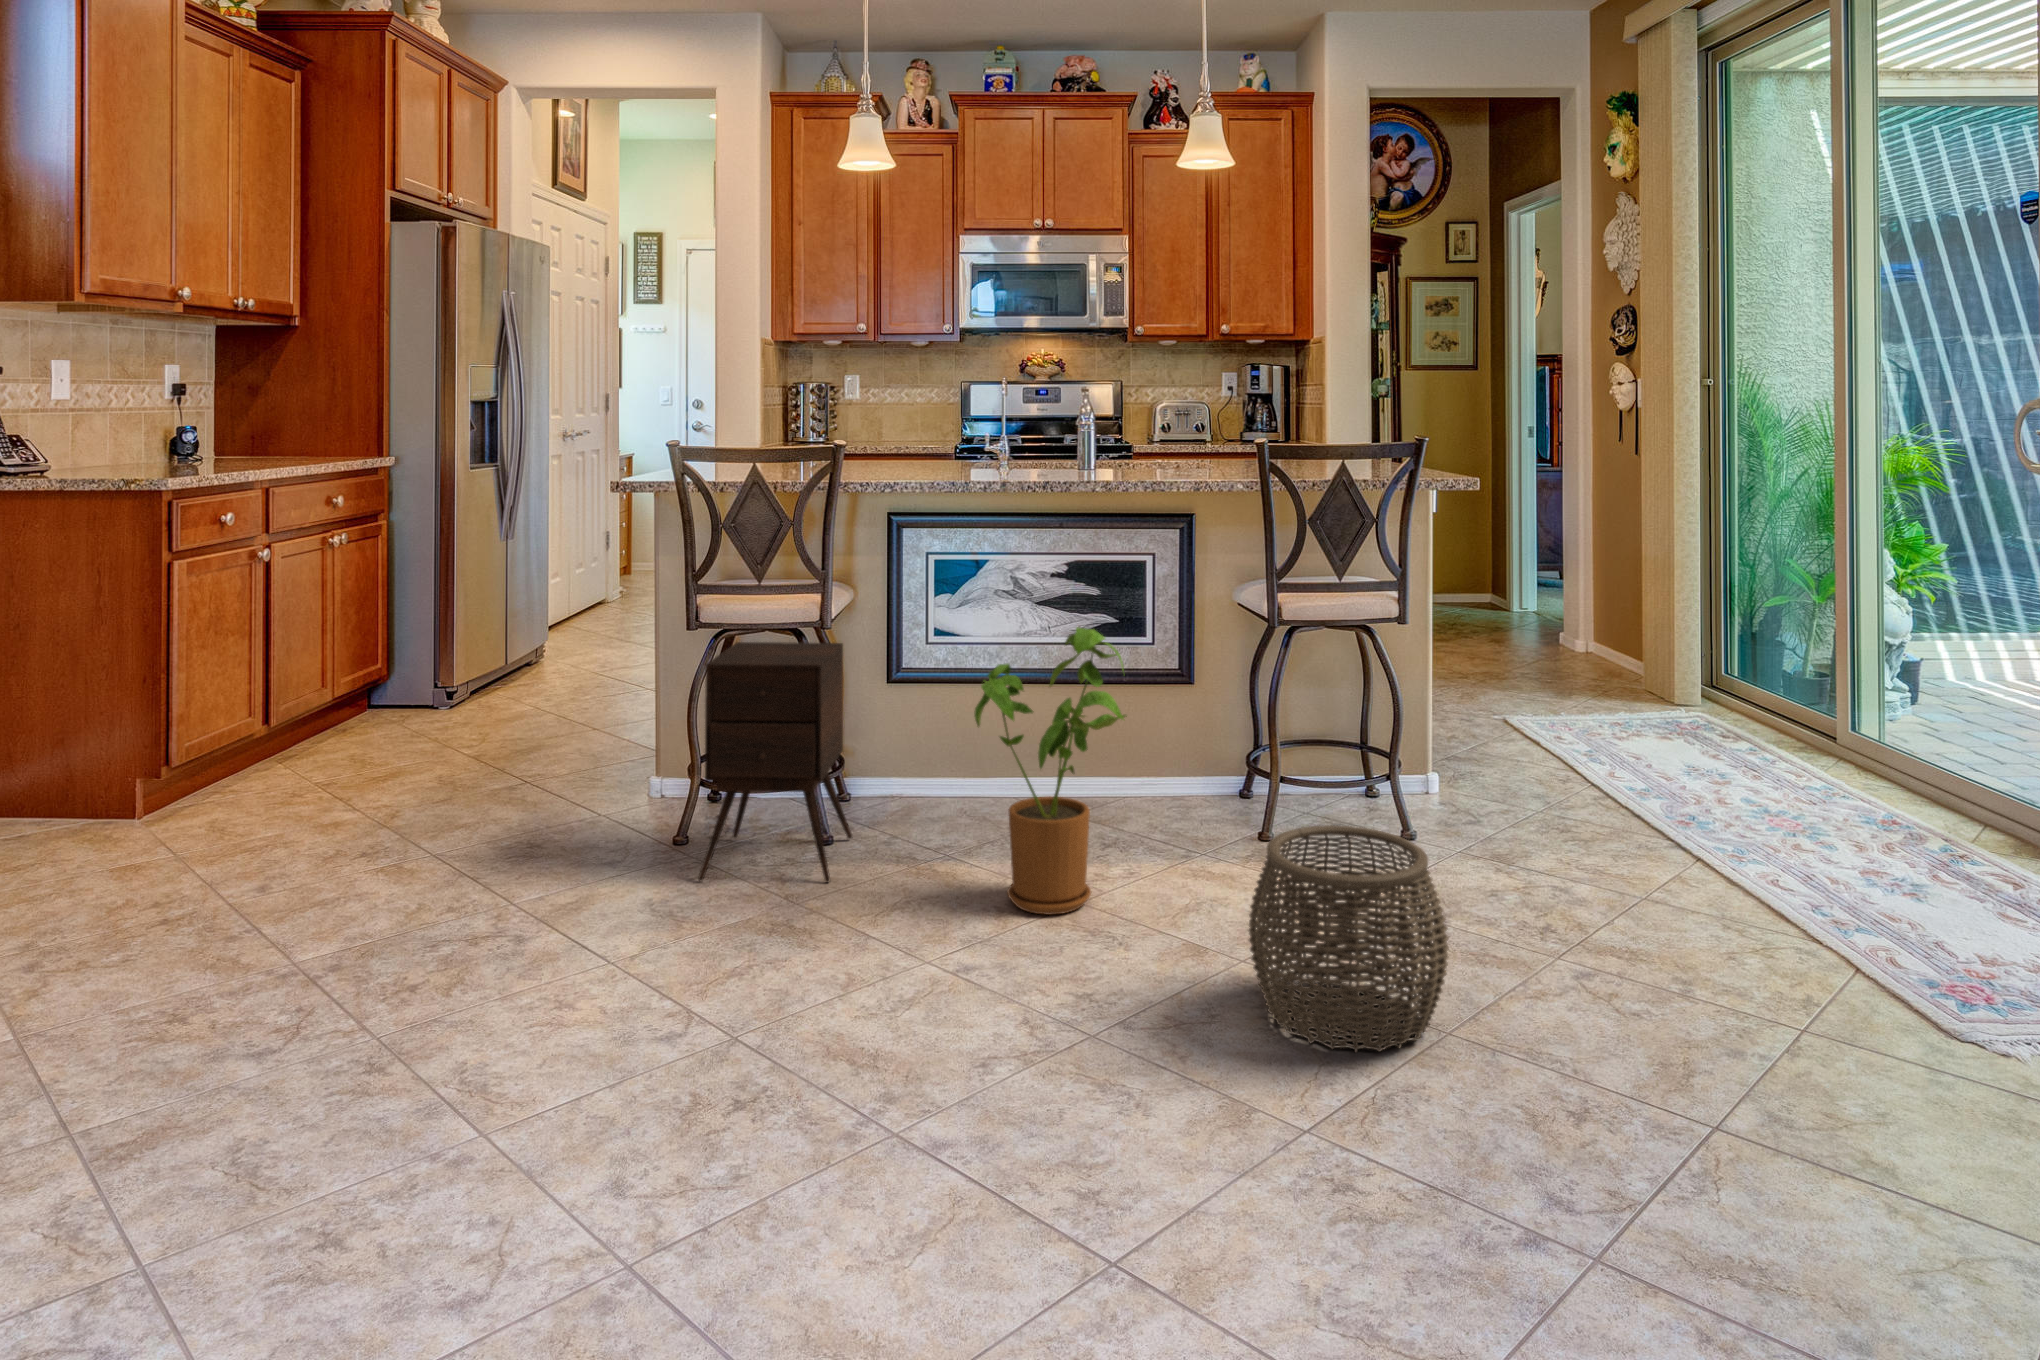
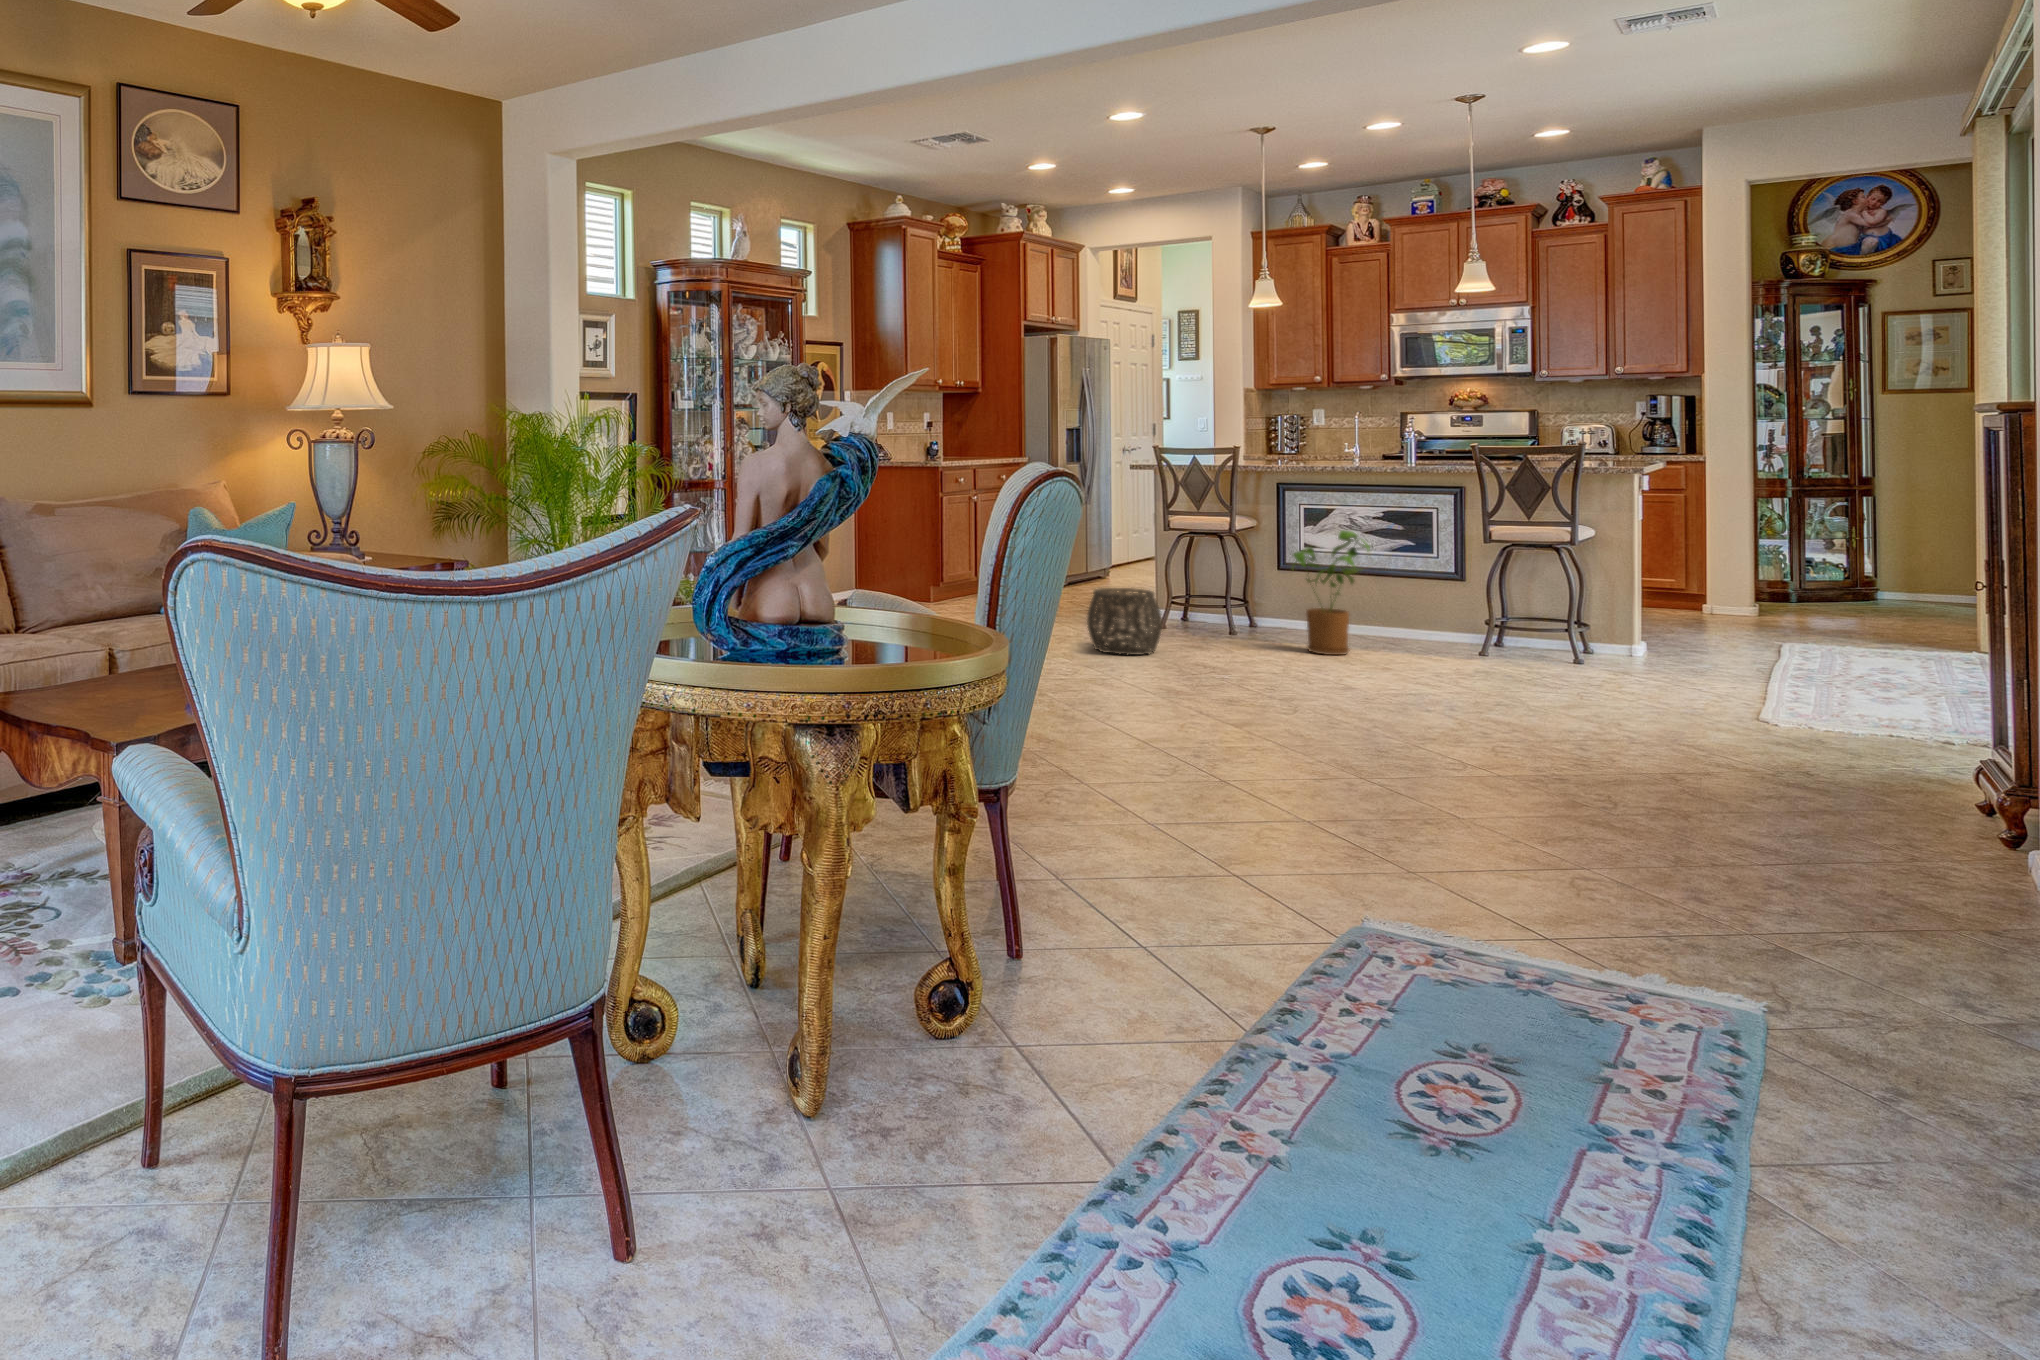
side table: present [698,642,852,883] -> none [1164,537,1246,639]
woven basket: present [1249,826,1449,1052] -> present [1087,588,1162,655]

